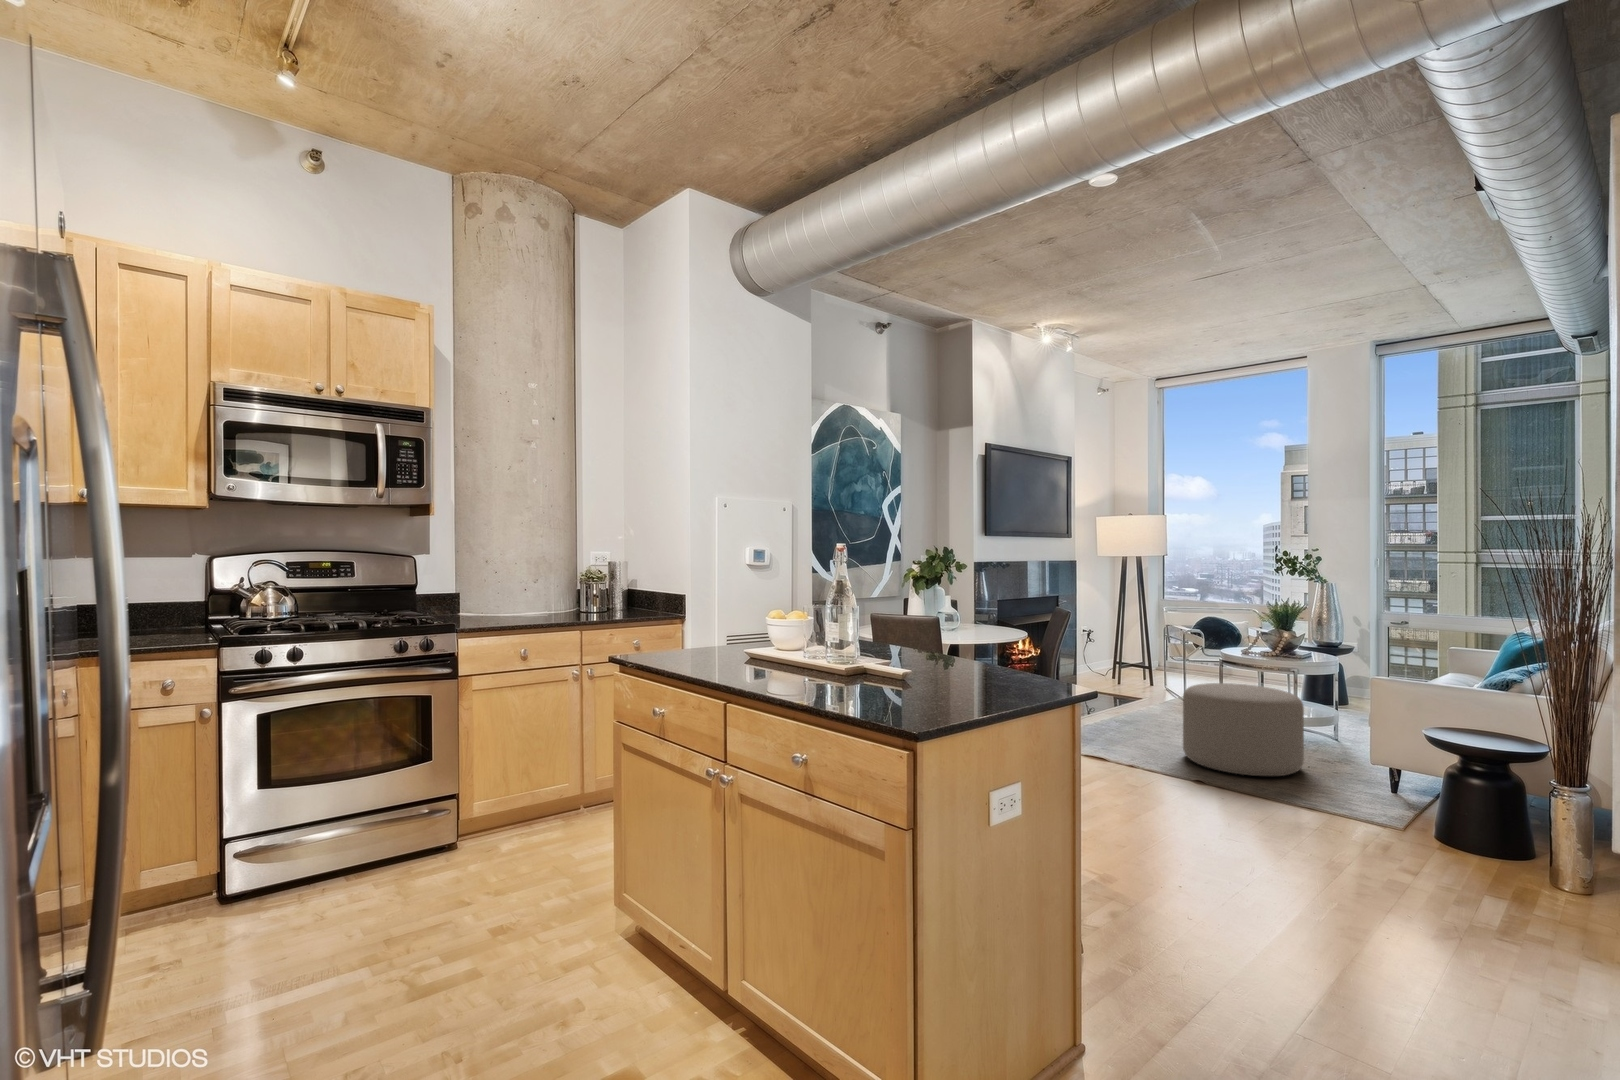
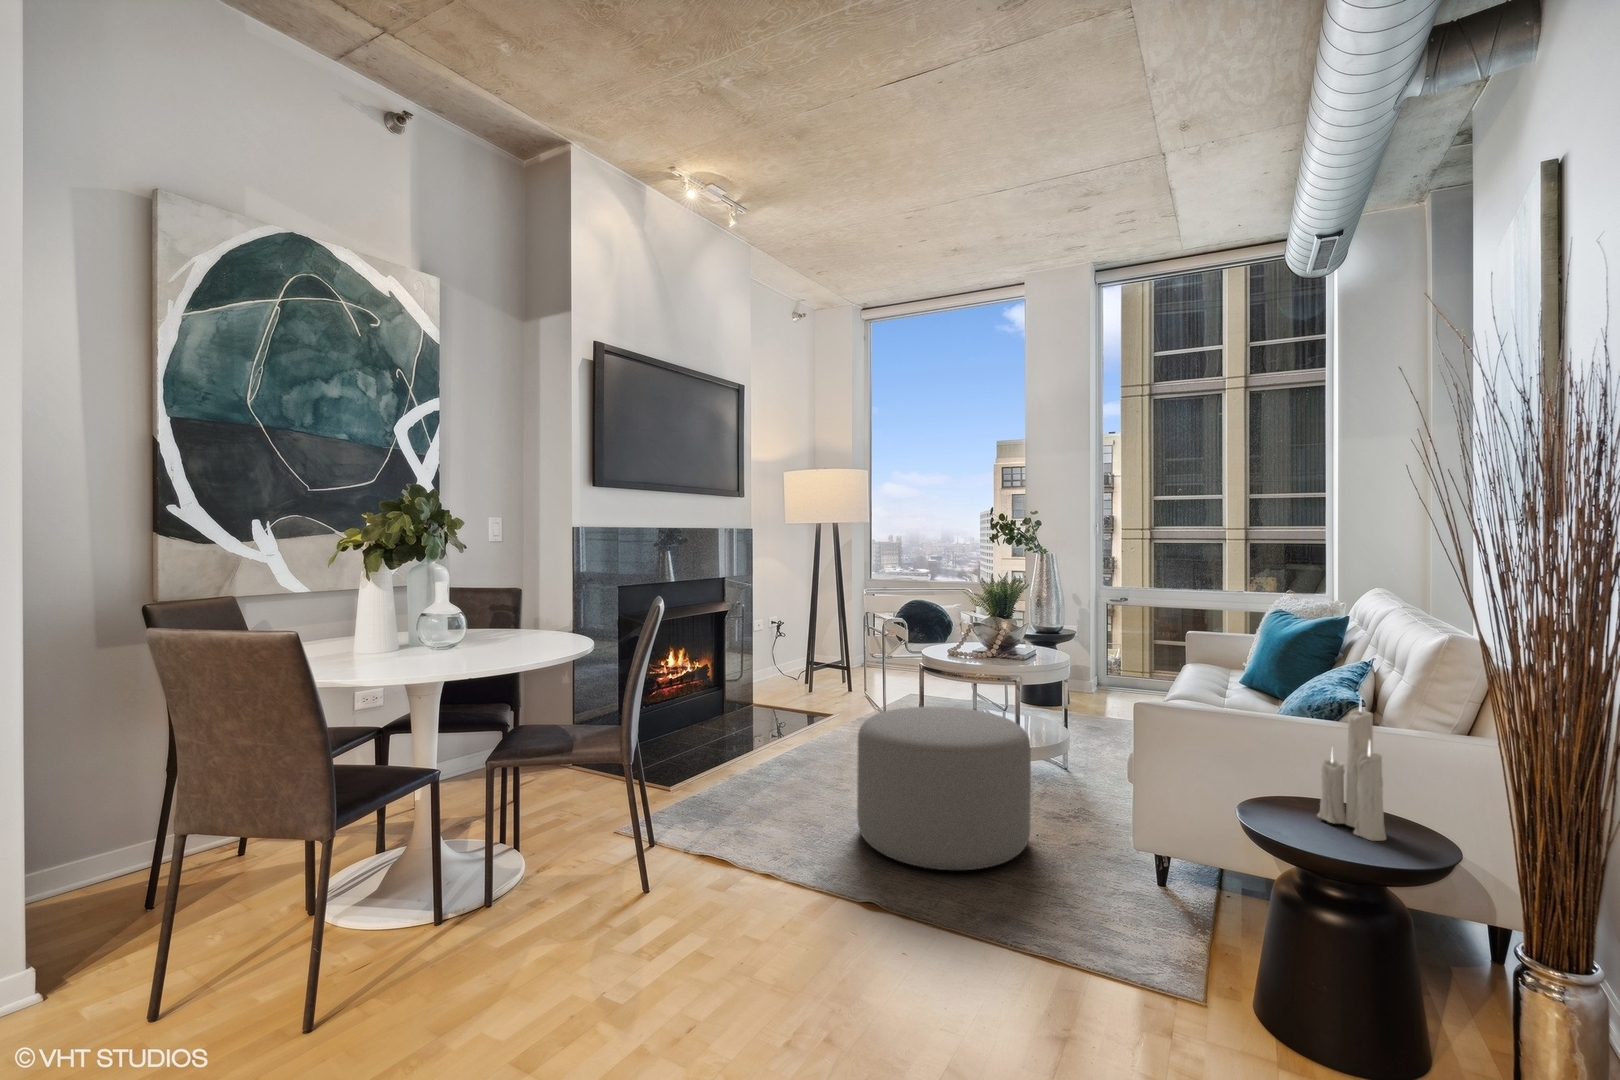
candle: none [1477,666,1512,746] -> present [1317,705,1386,841]

